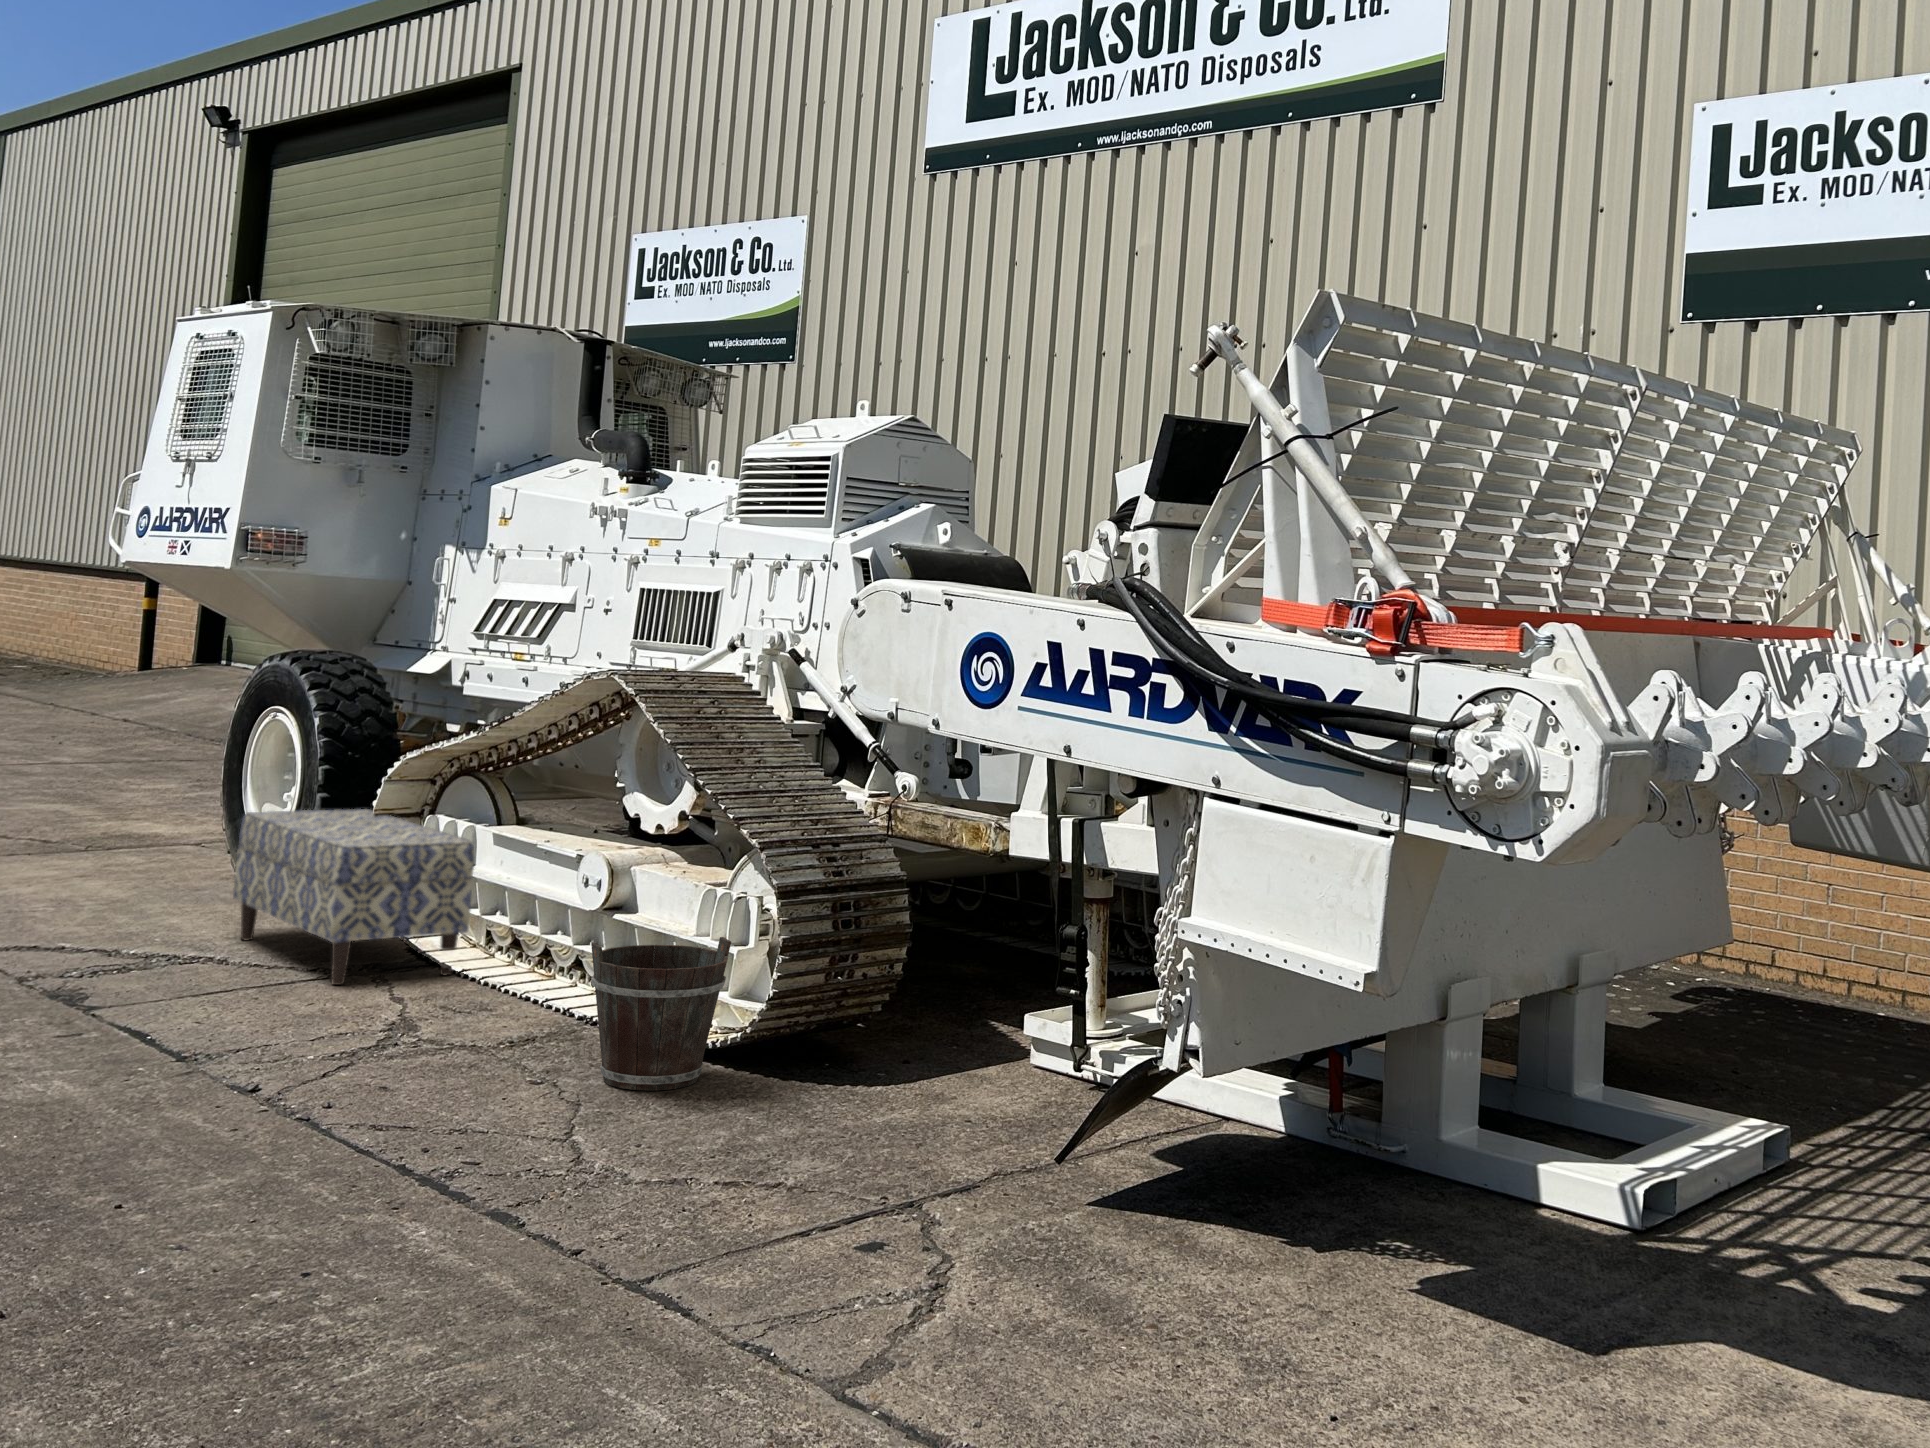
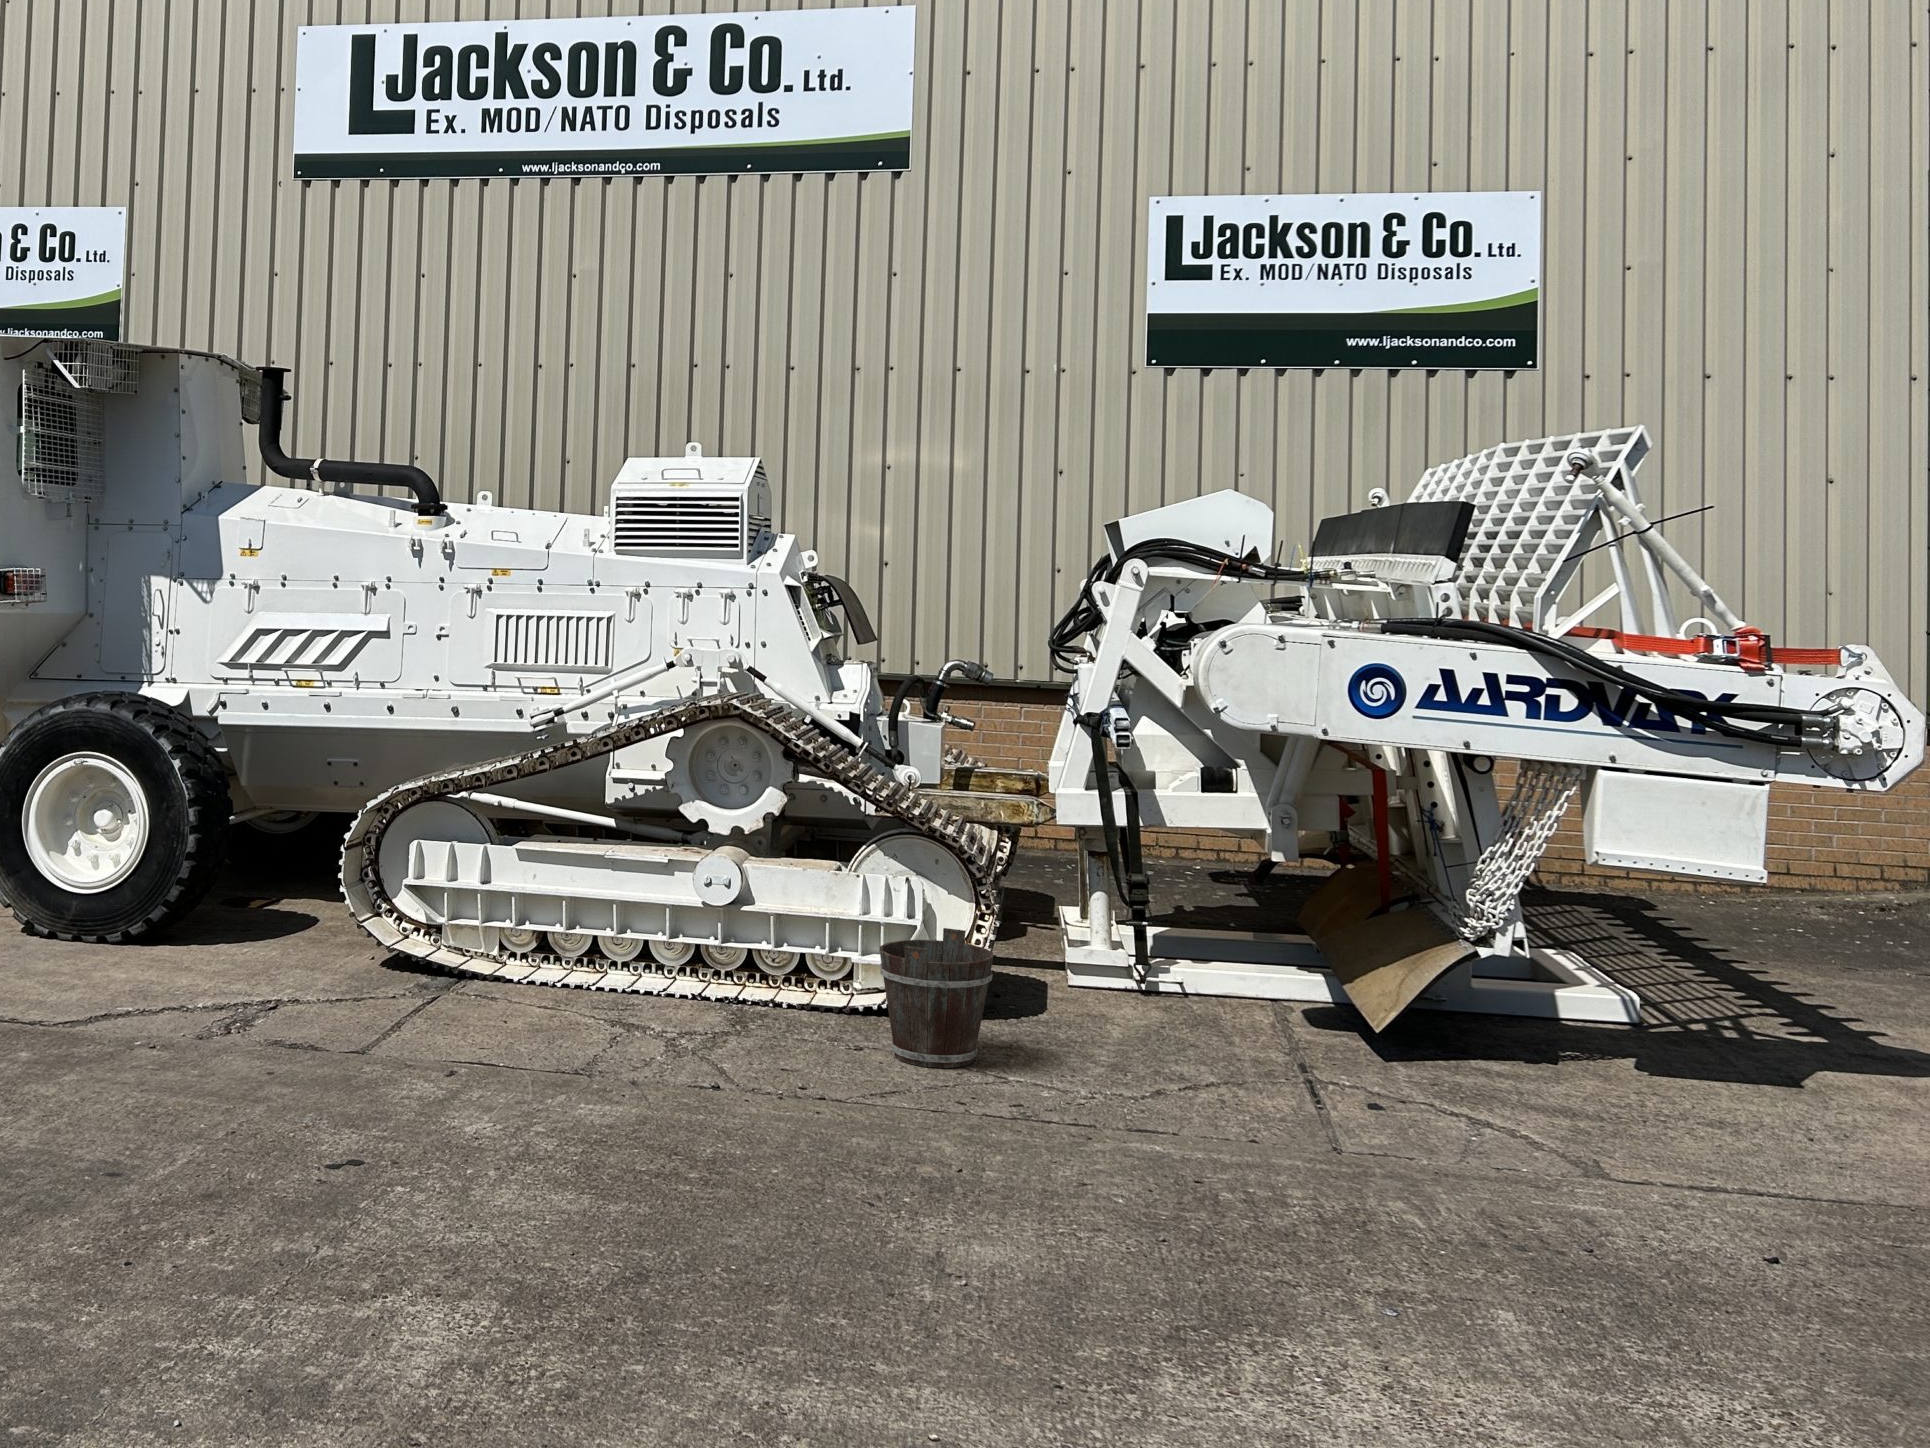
bench: present [233,809,474,985] -> none [210,855,513,1028]

